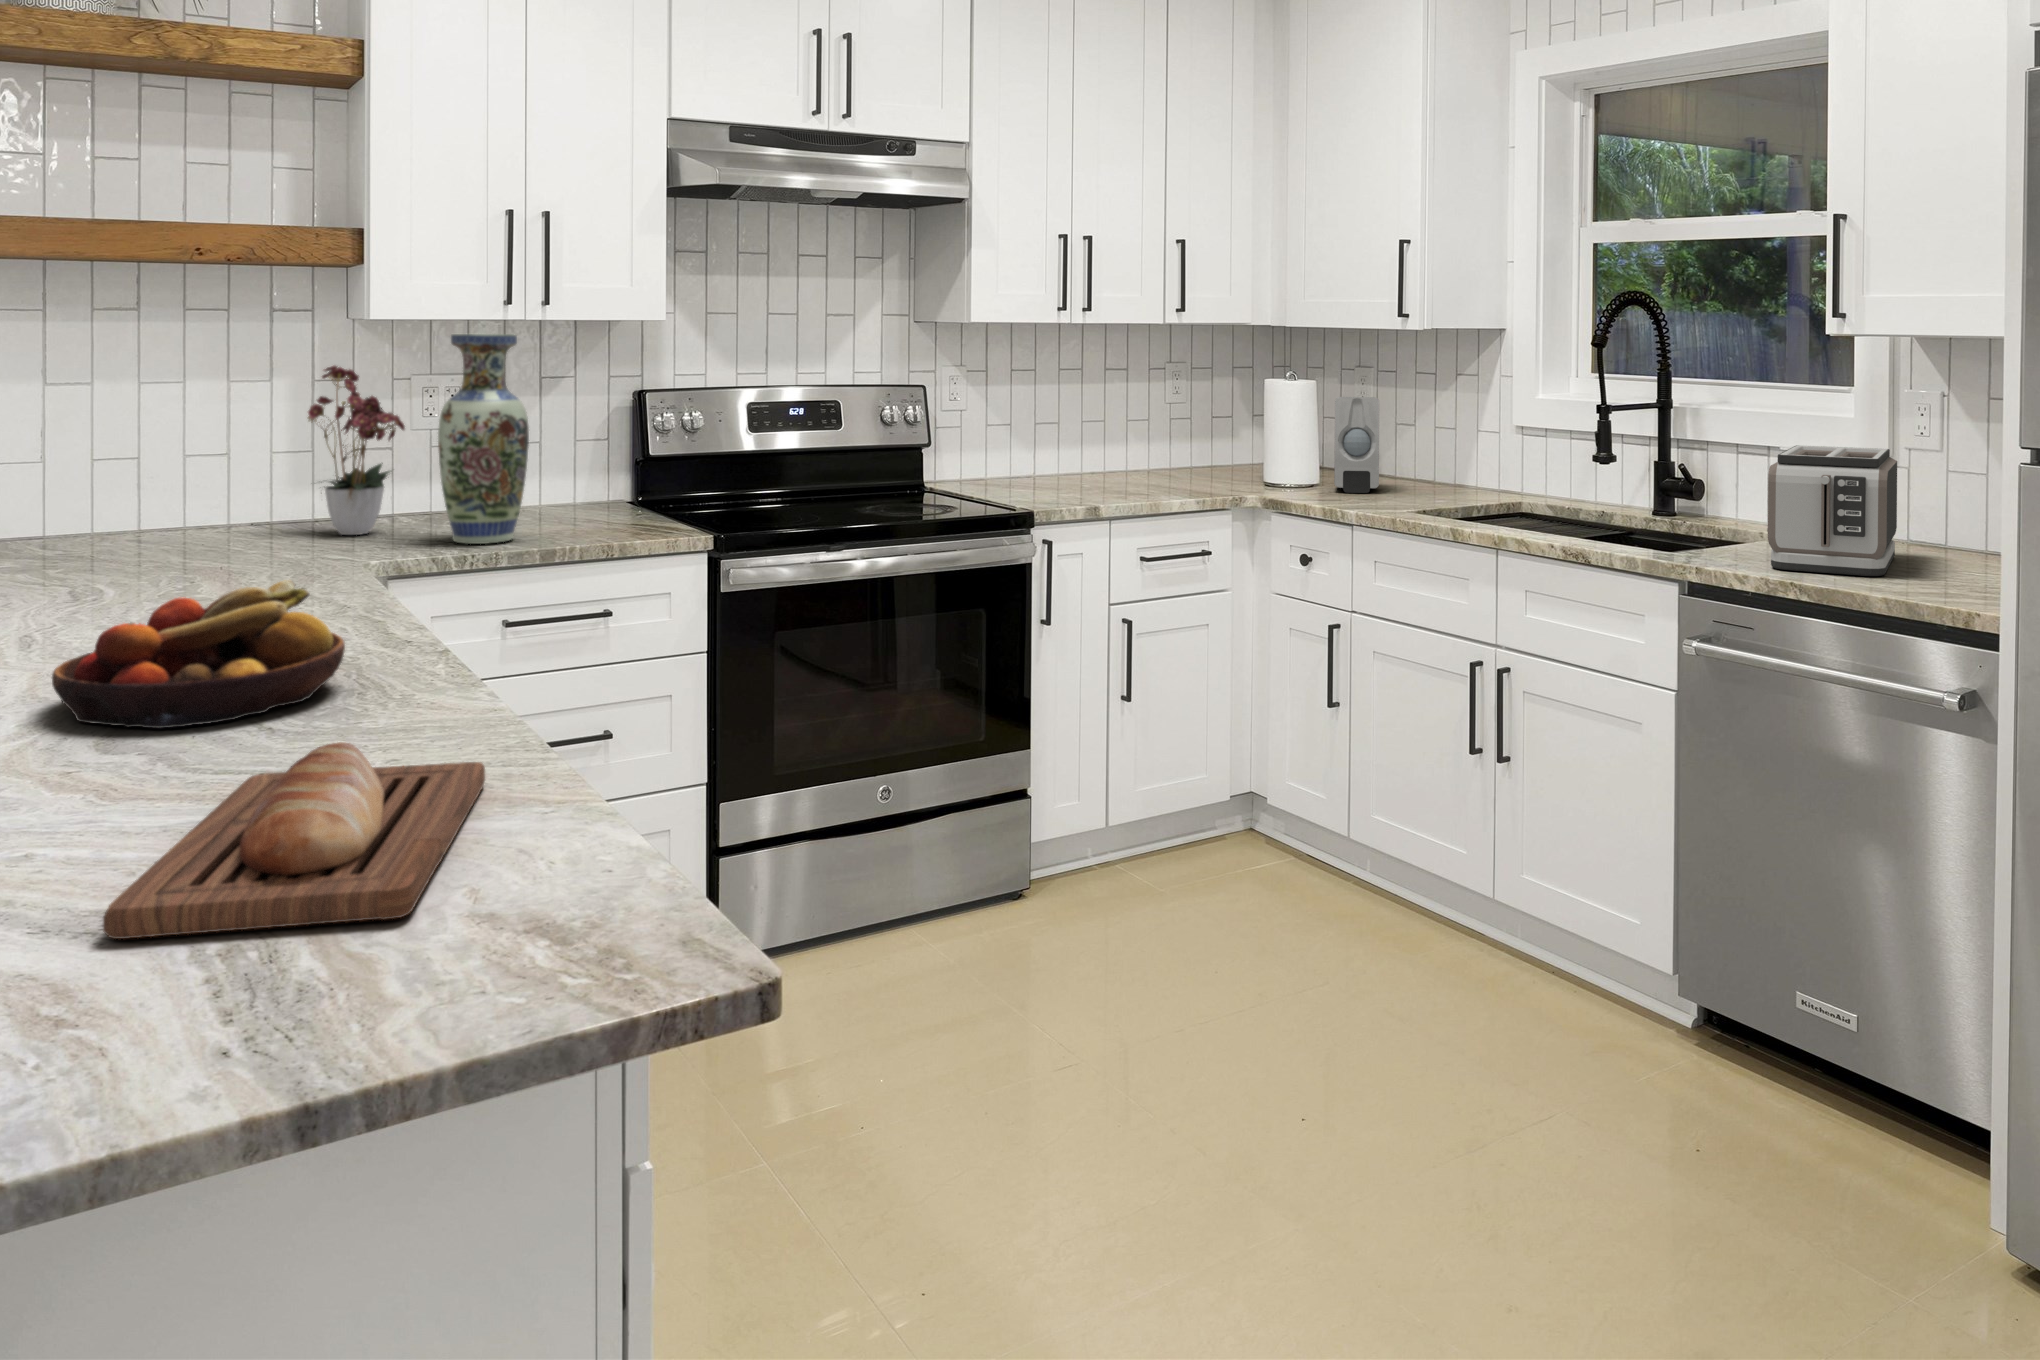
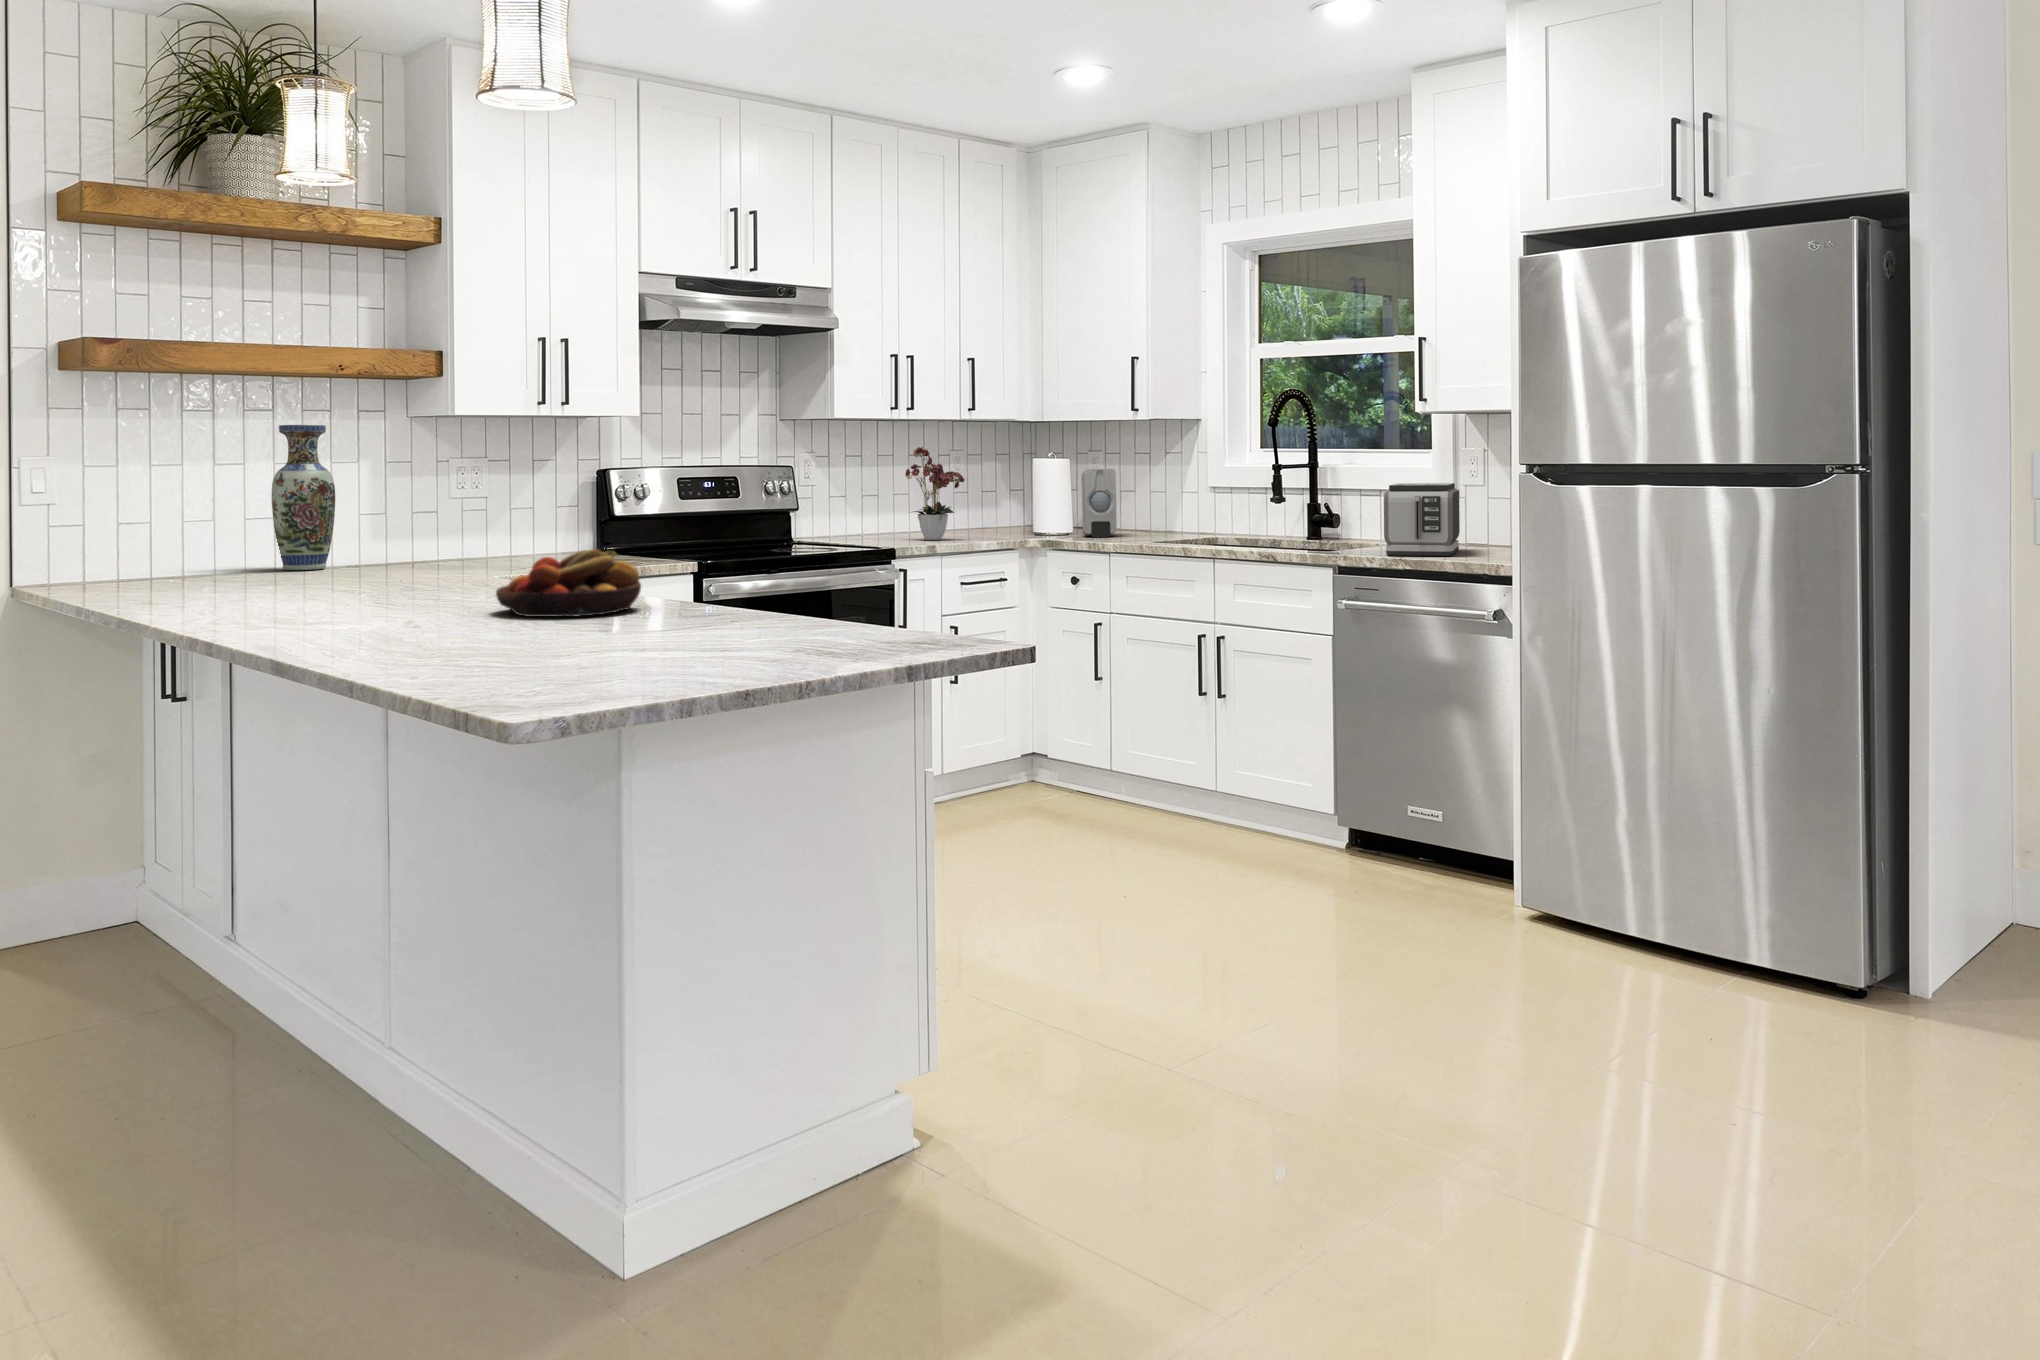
vase: present [438,334,529,544] -> present [272,425,335,570]
flower arrangement: present [308,366,405,535] -> present [906,447,965,540]
bread loaf: present [103,742,485,939] -> none [689,595,847,648]

